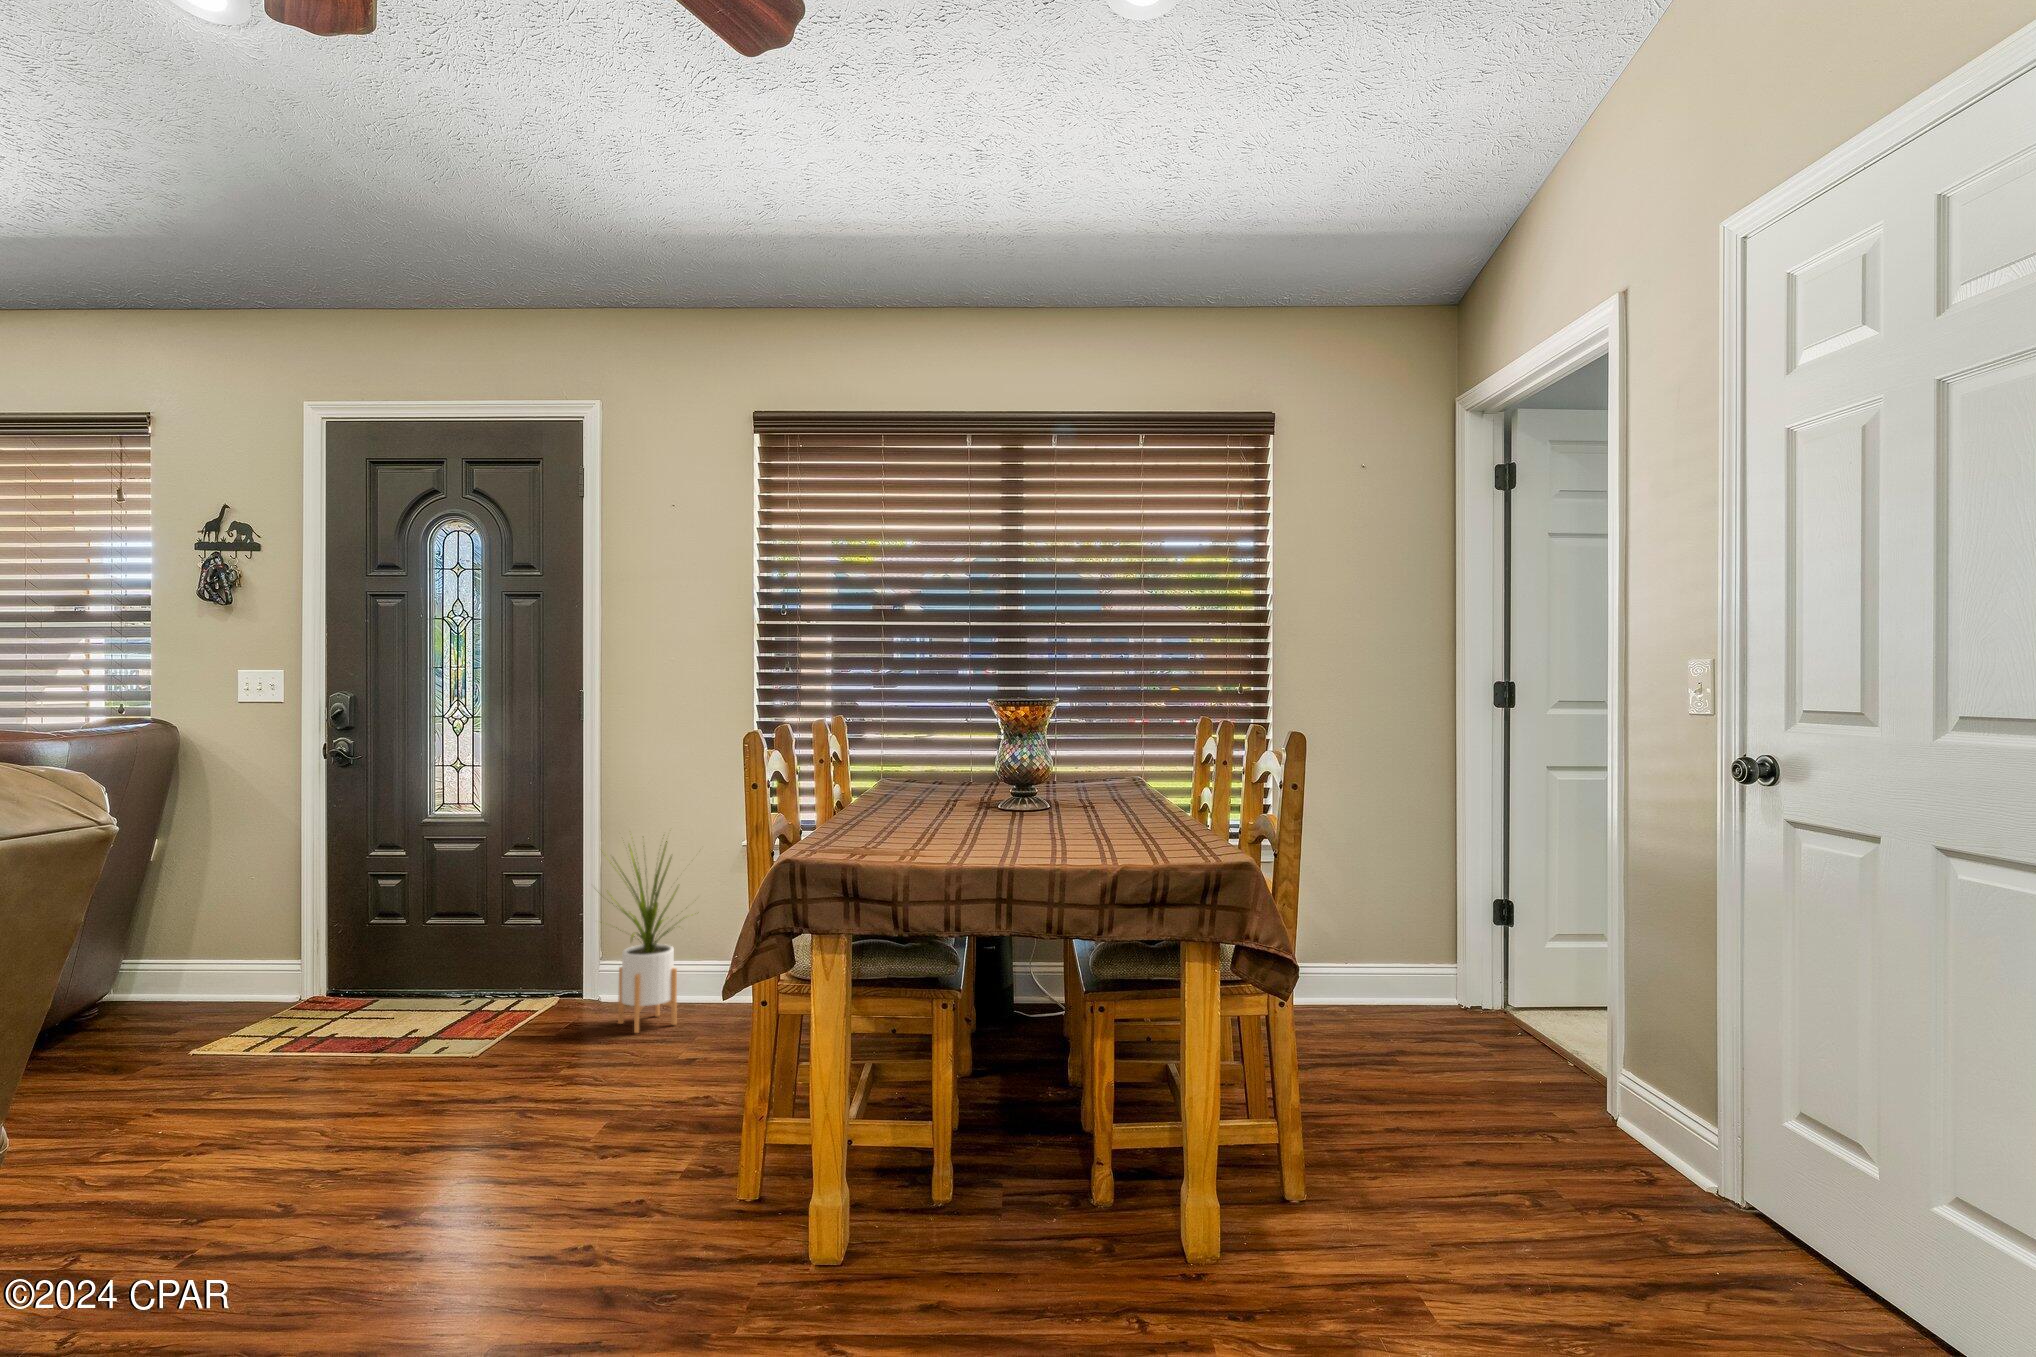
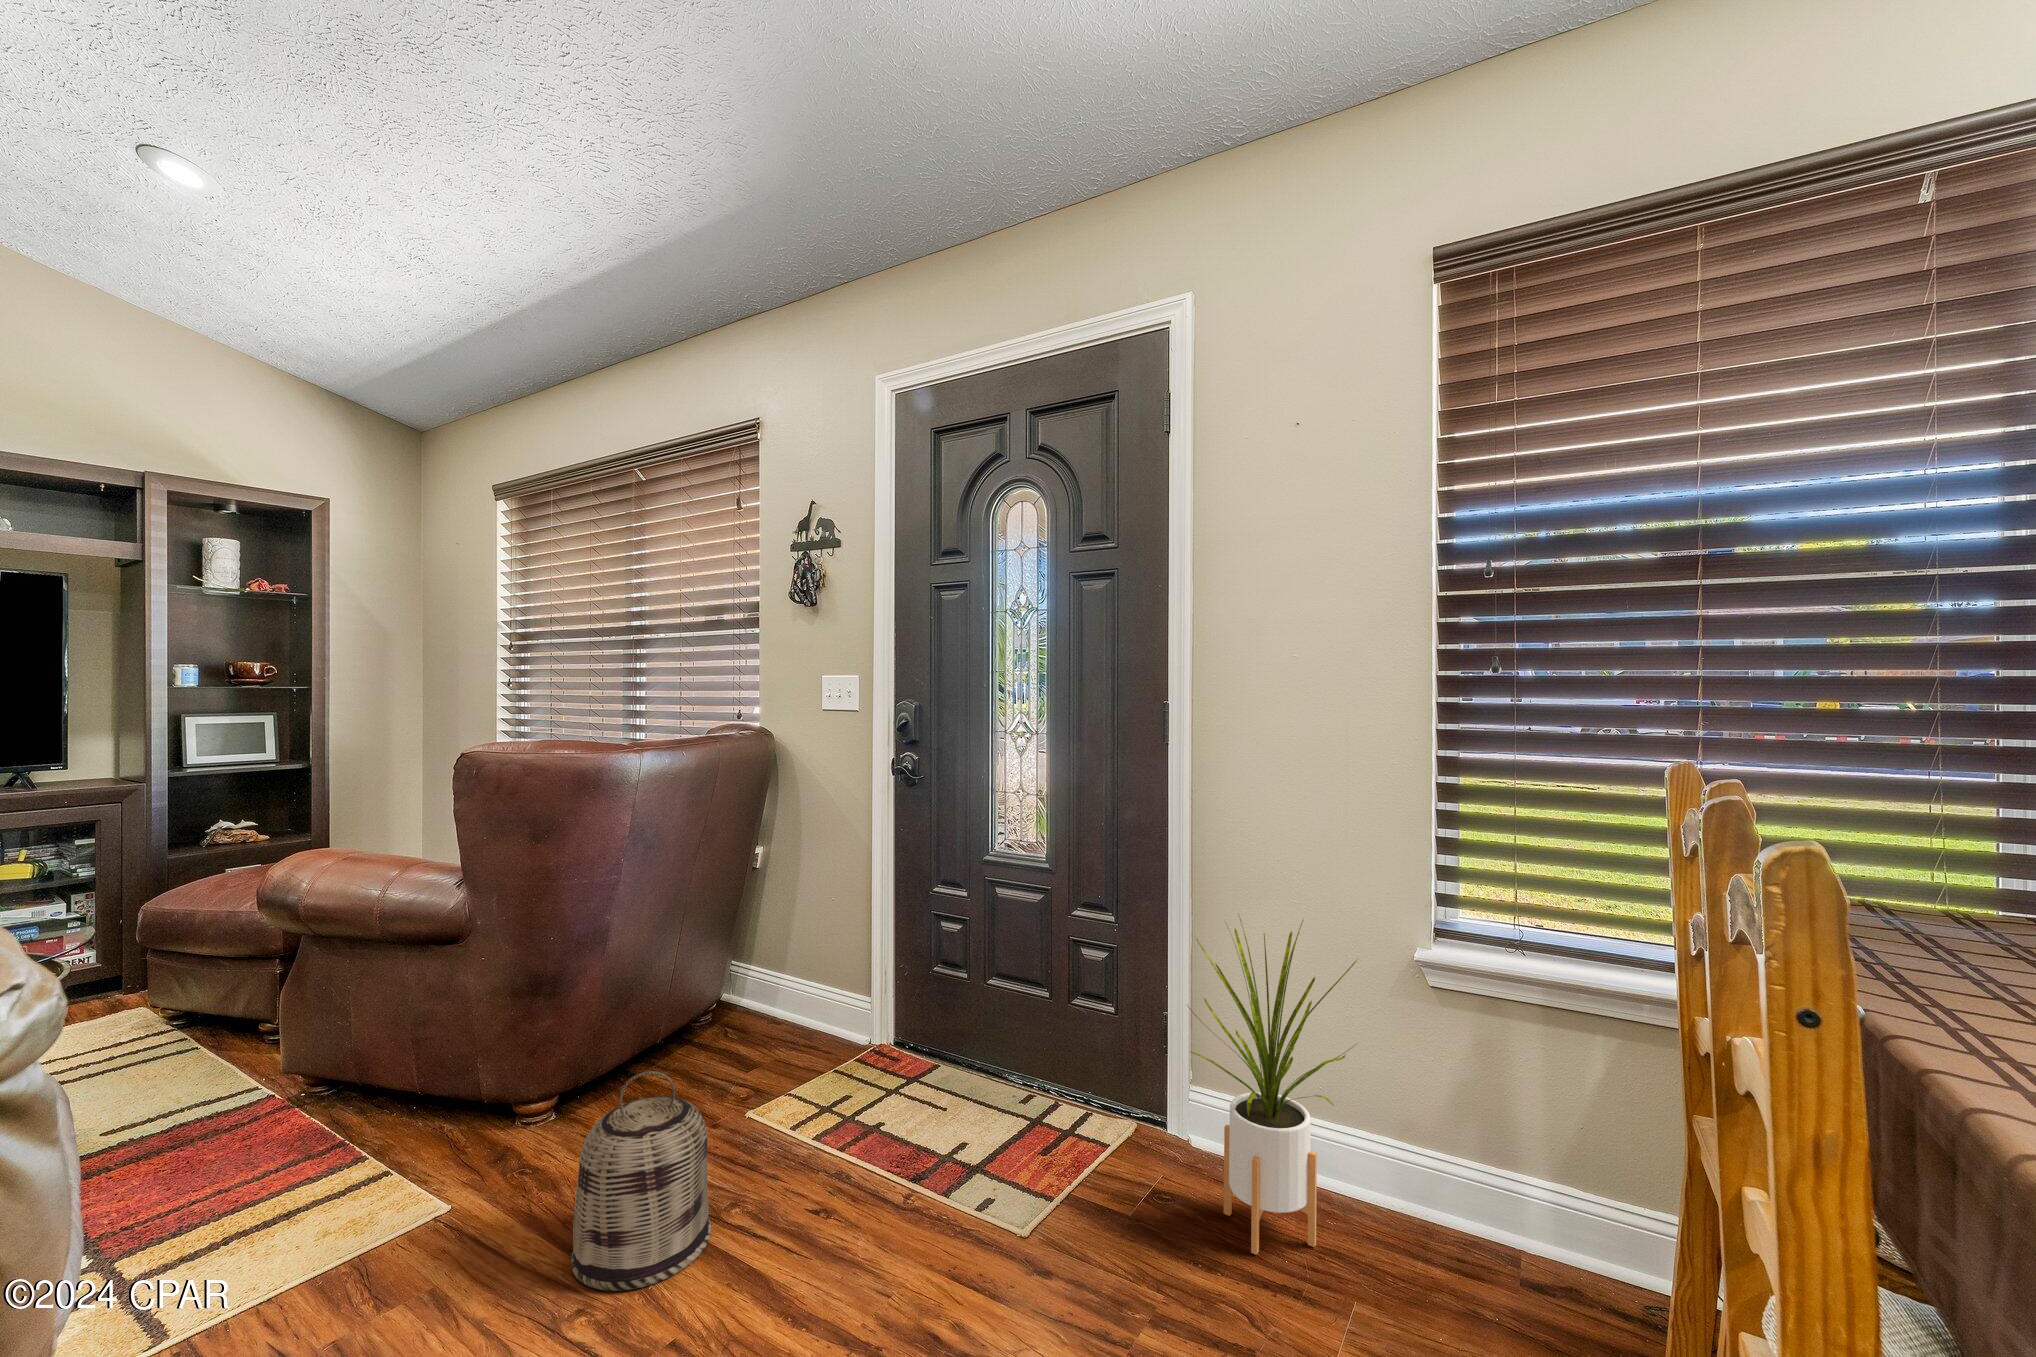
basket: none [91,974,214,1125] -> present [571,1071,711,1291]

